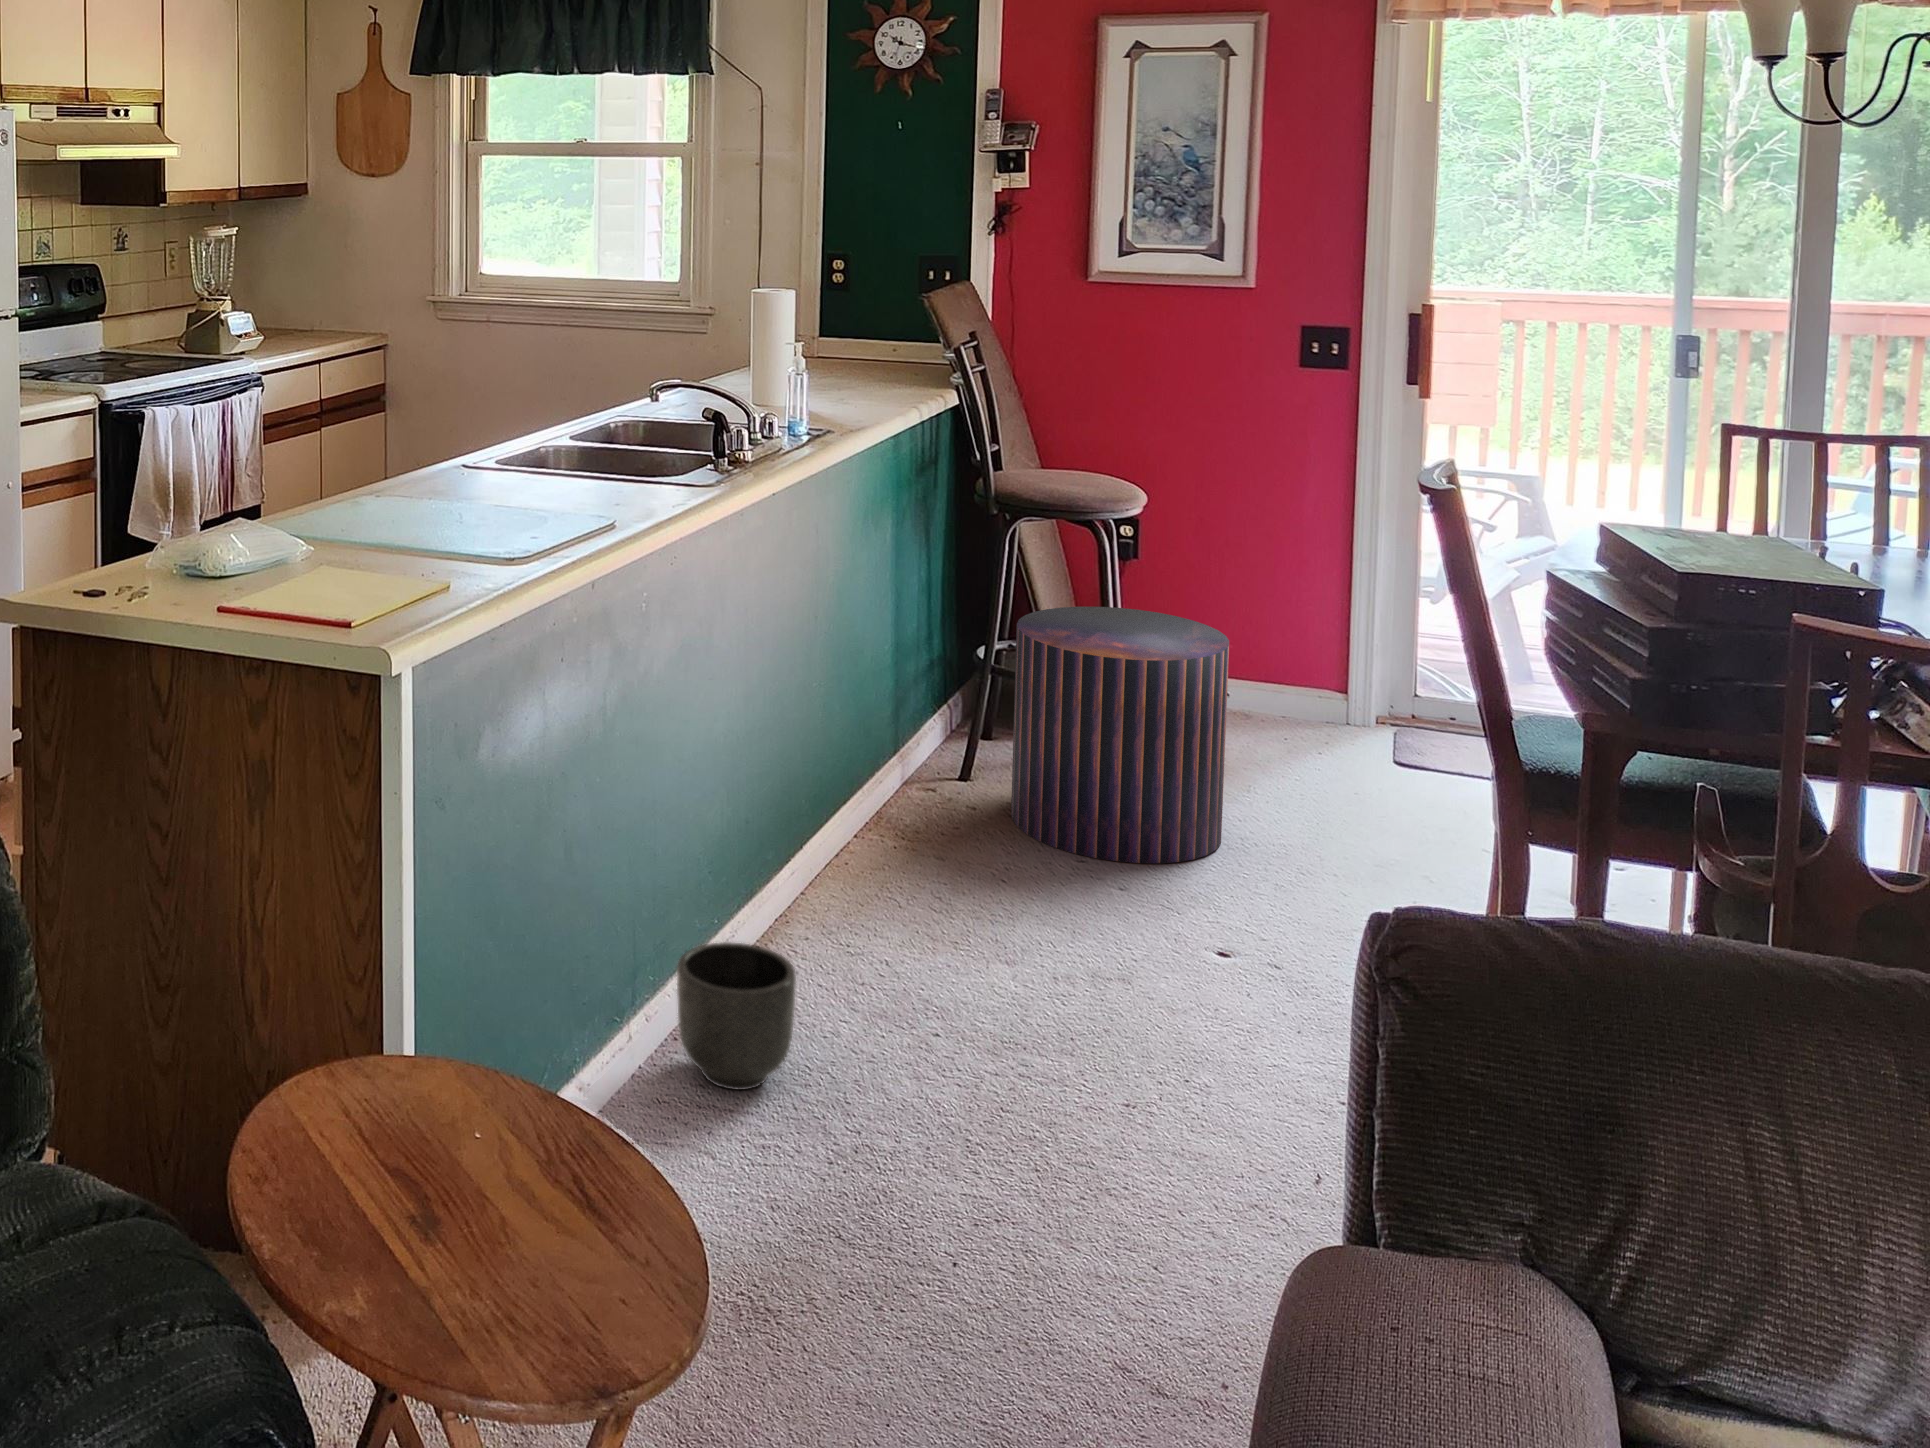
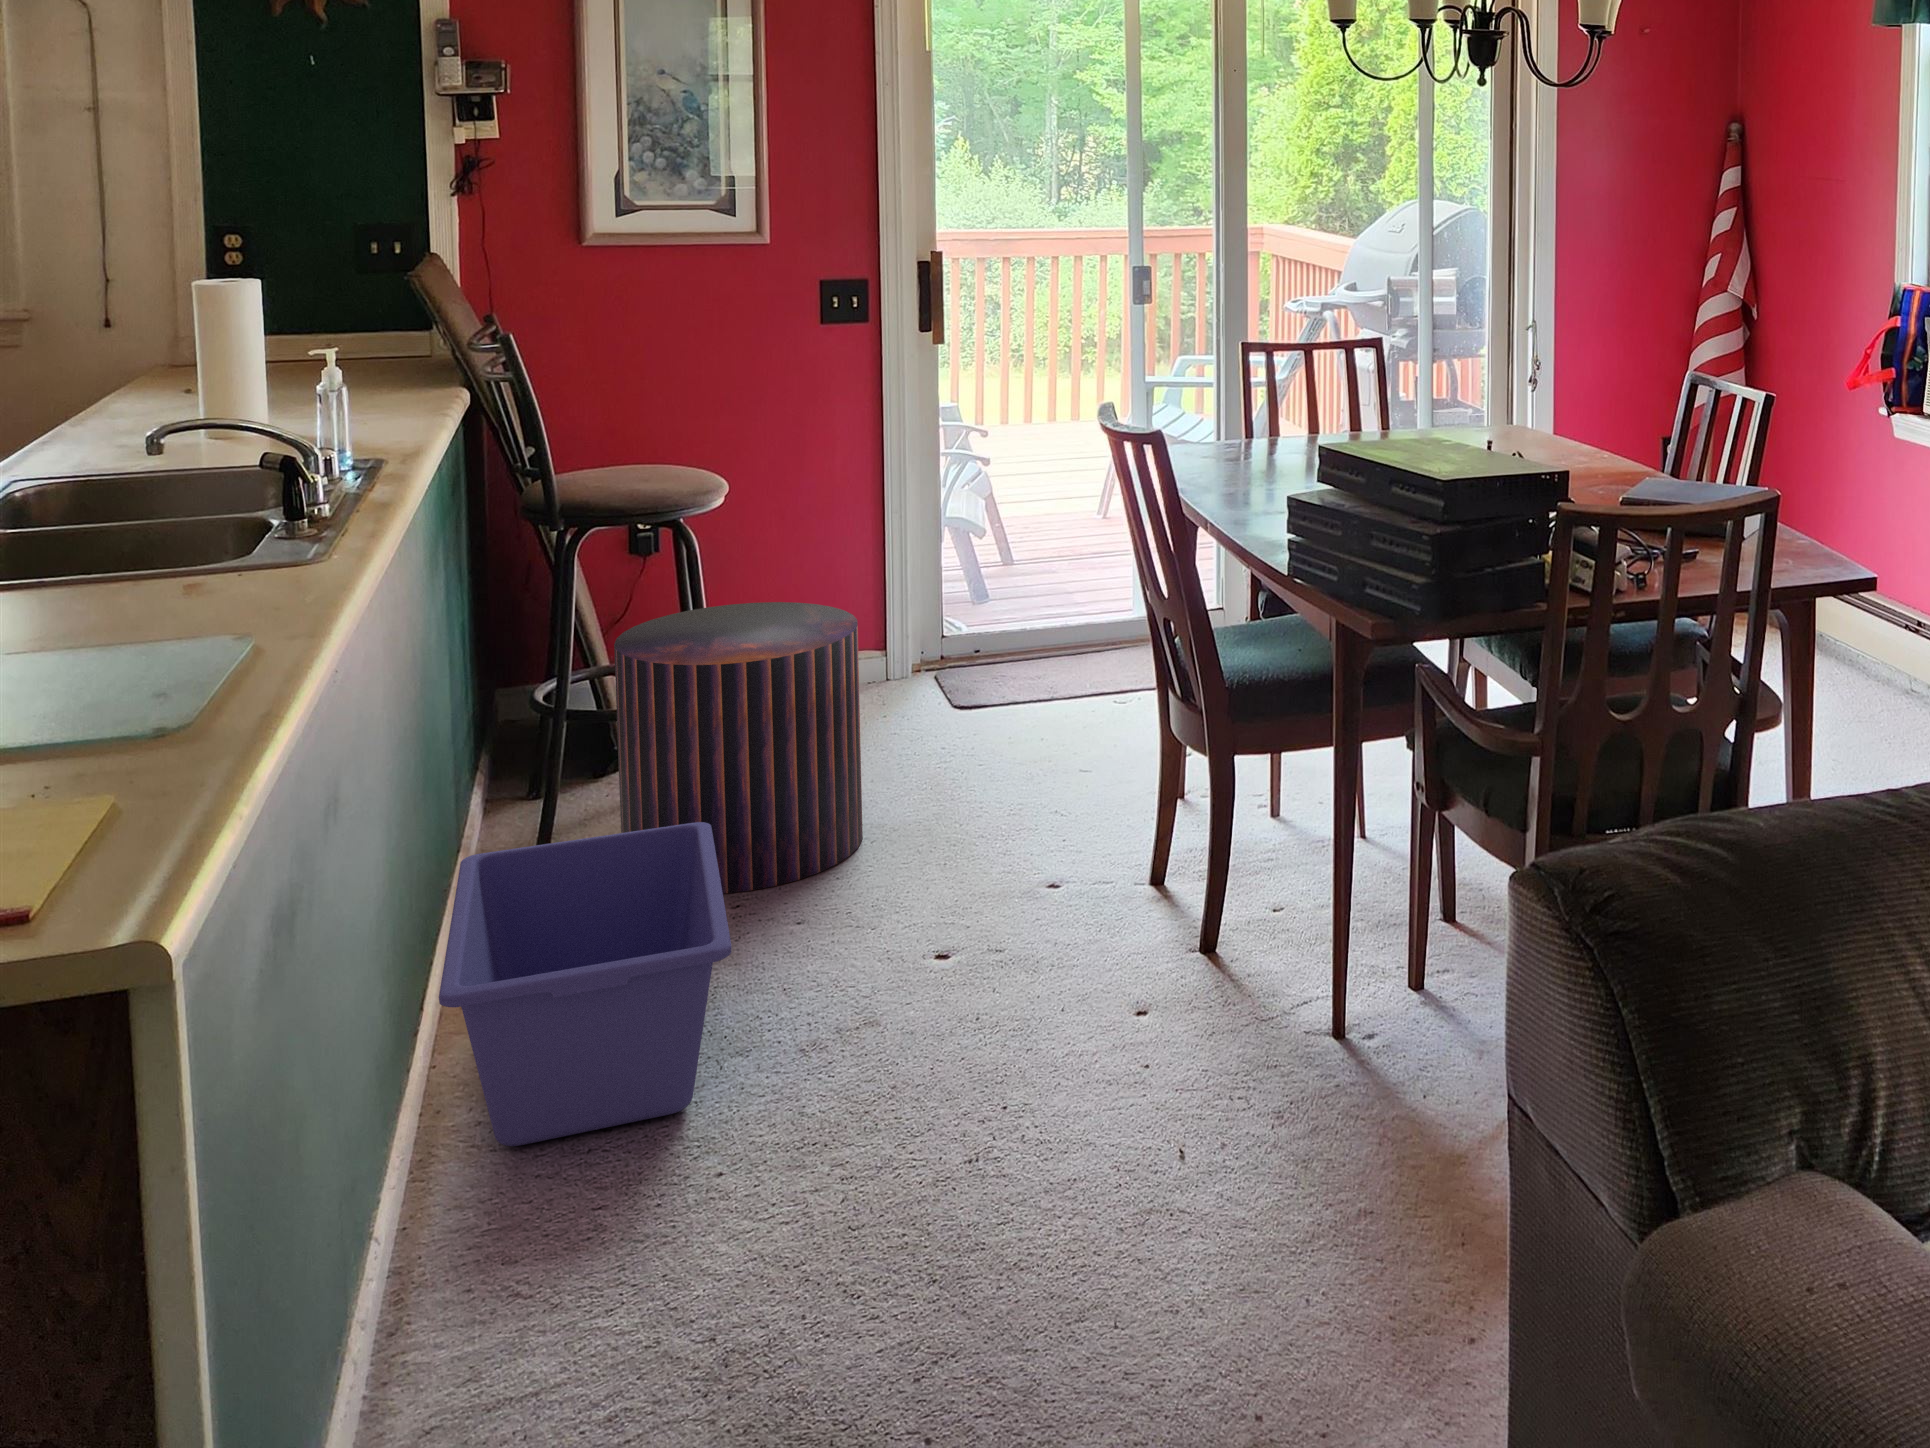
storage bin: none [766,749,1026,988] -> present [439,822,732,1146]
planter: present [677,942,796,1090] -> none [407,1150,592,1368]

